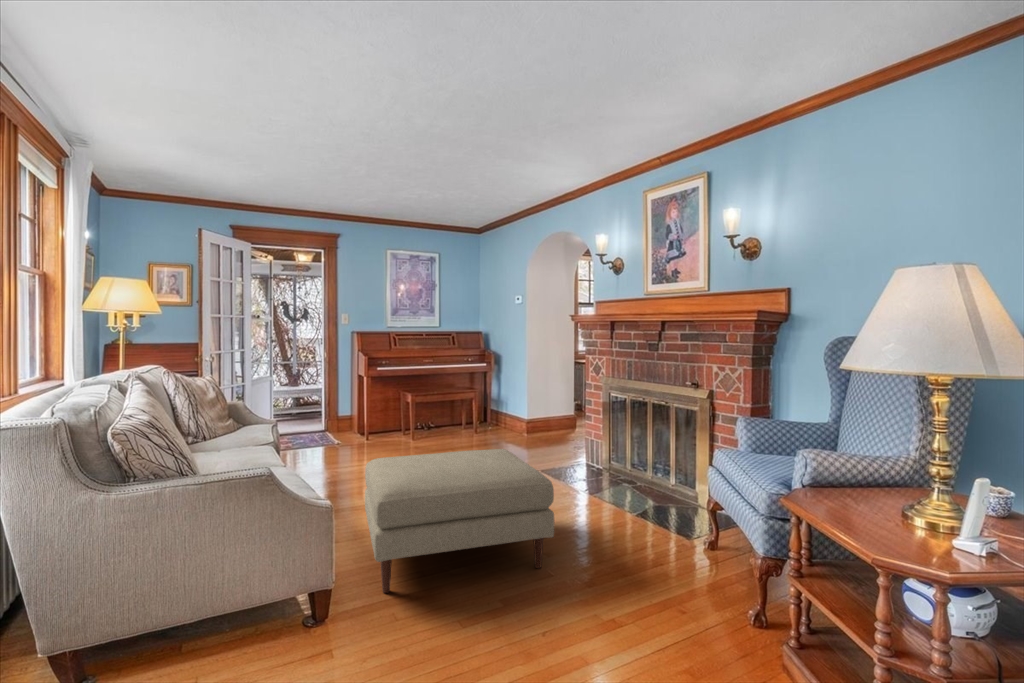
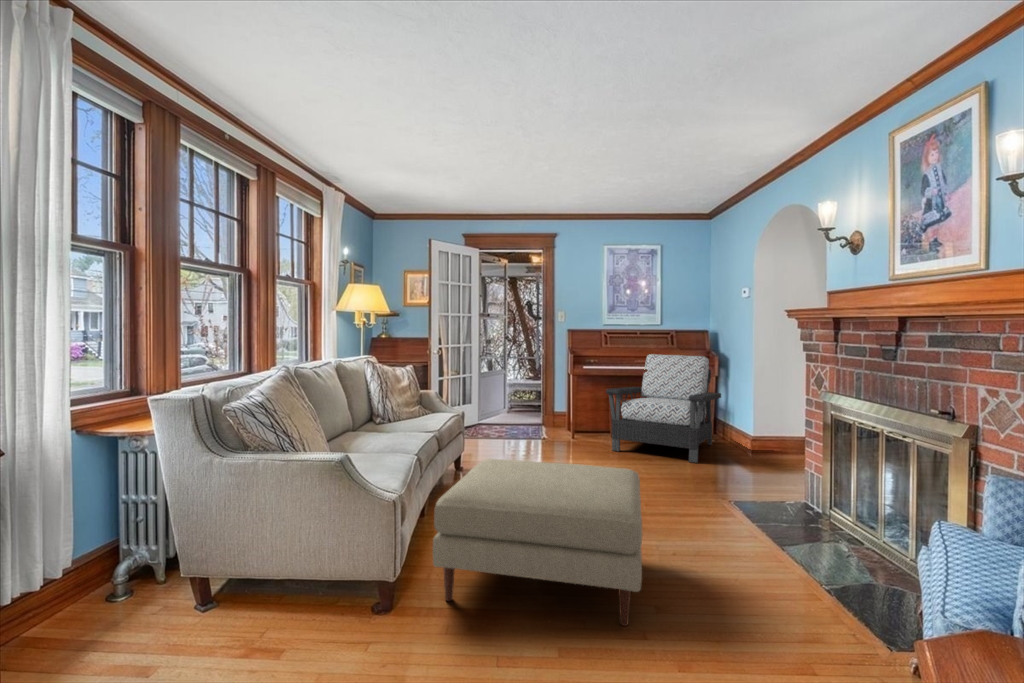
armchair: none [411,354,501,446] -> present [606,354,721,463]

